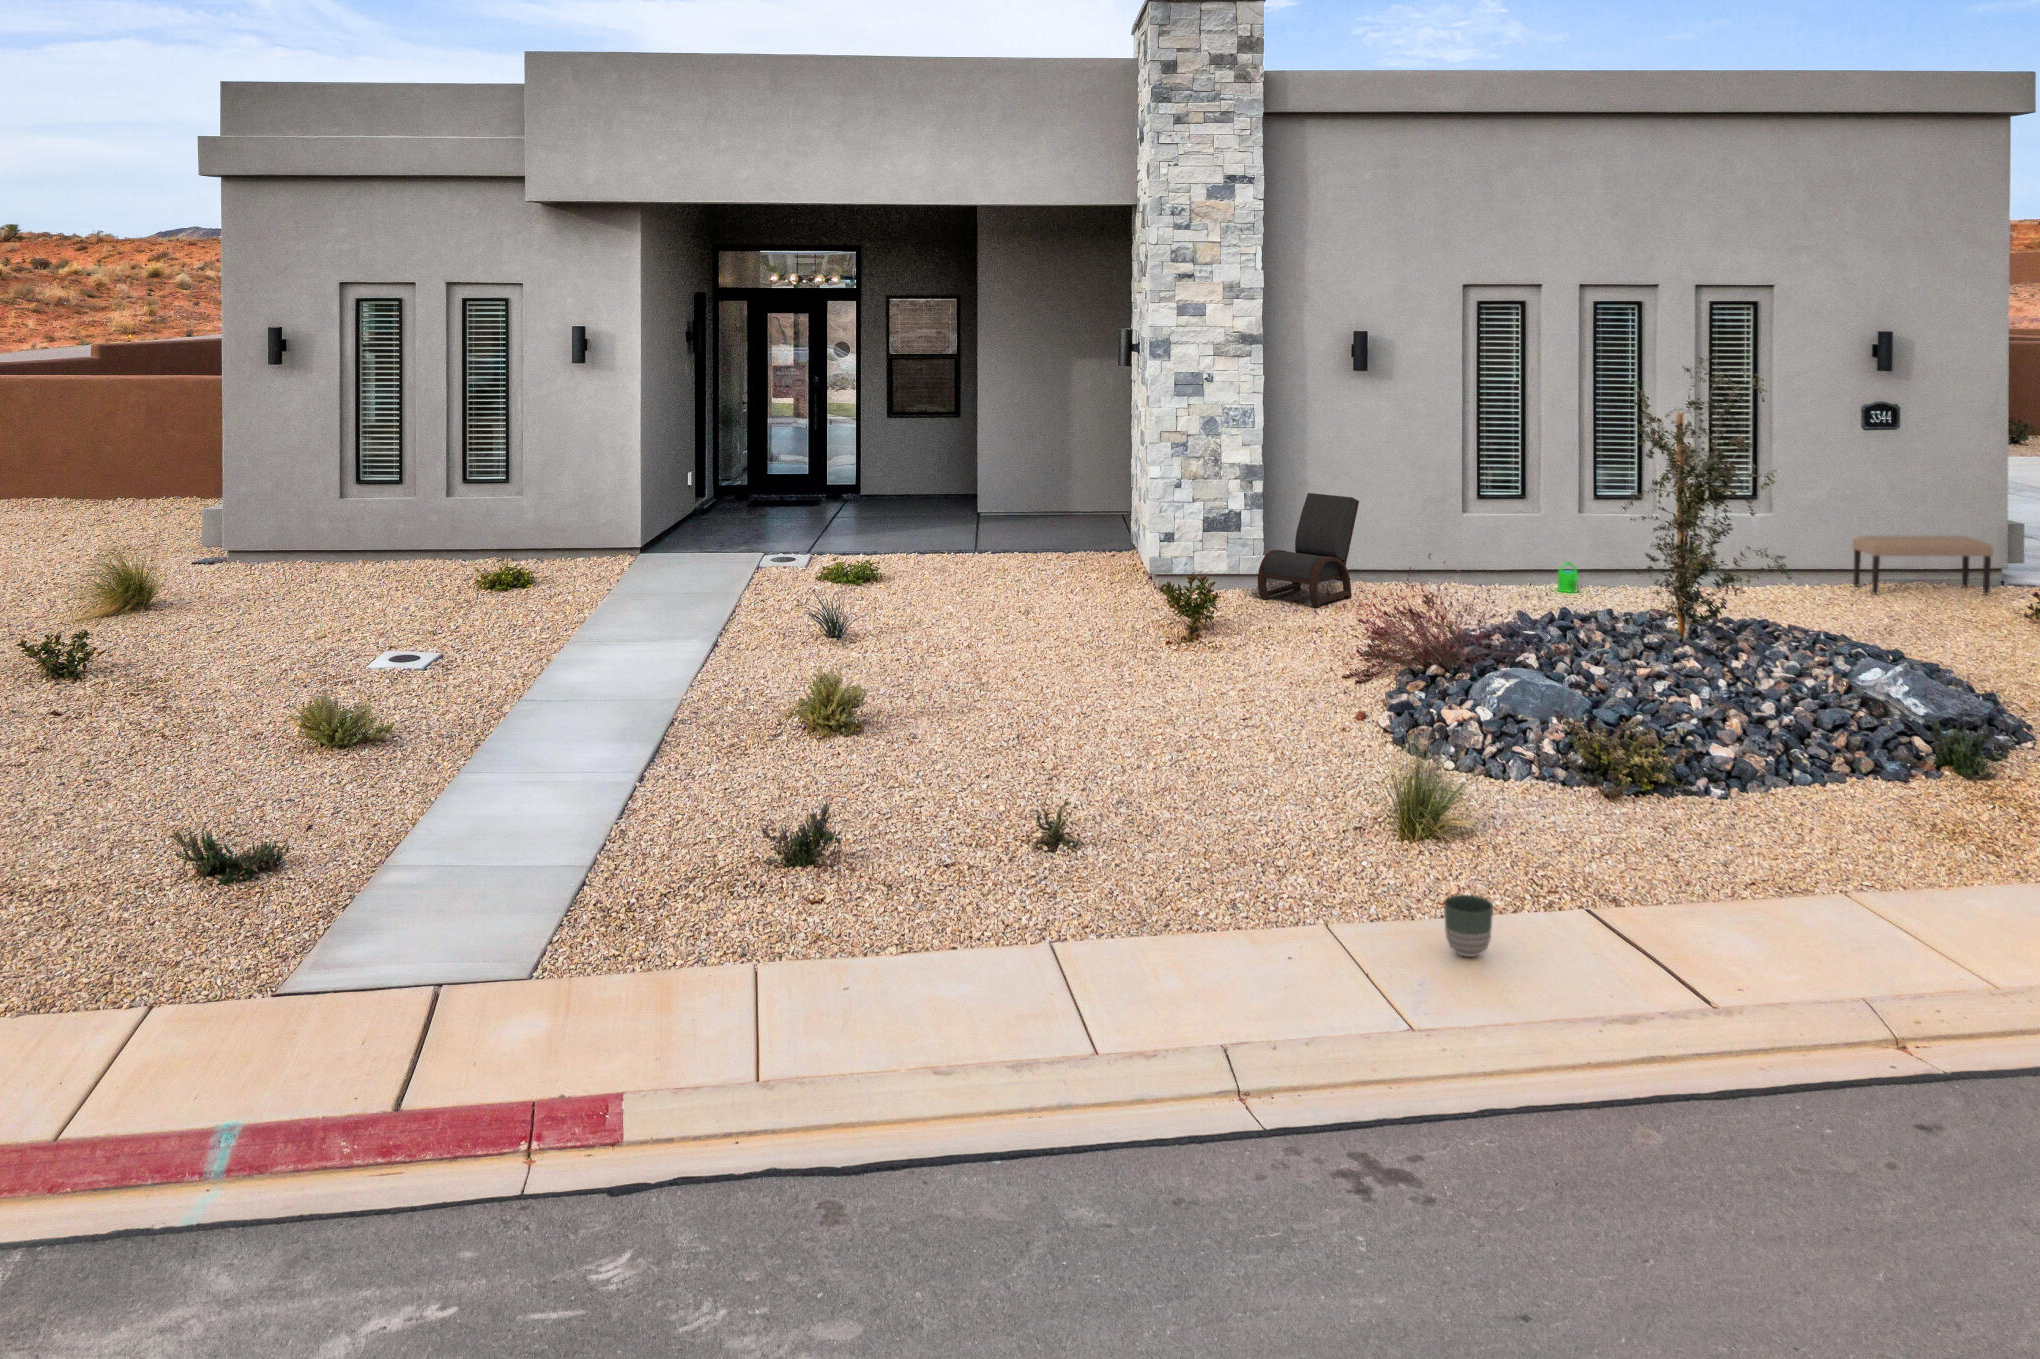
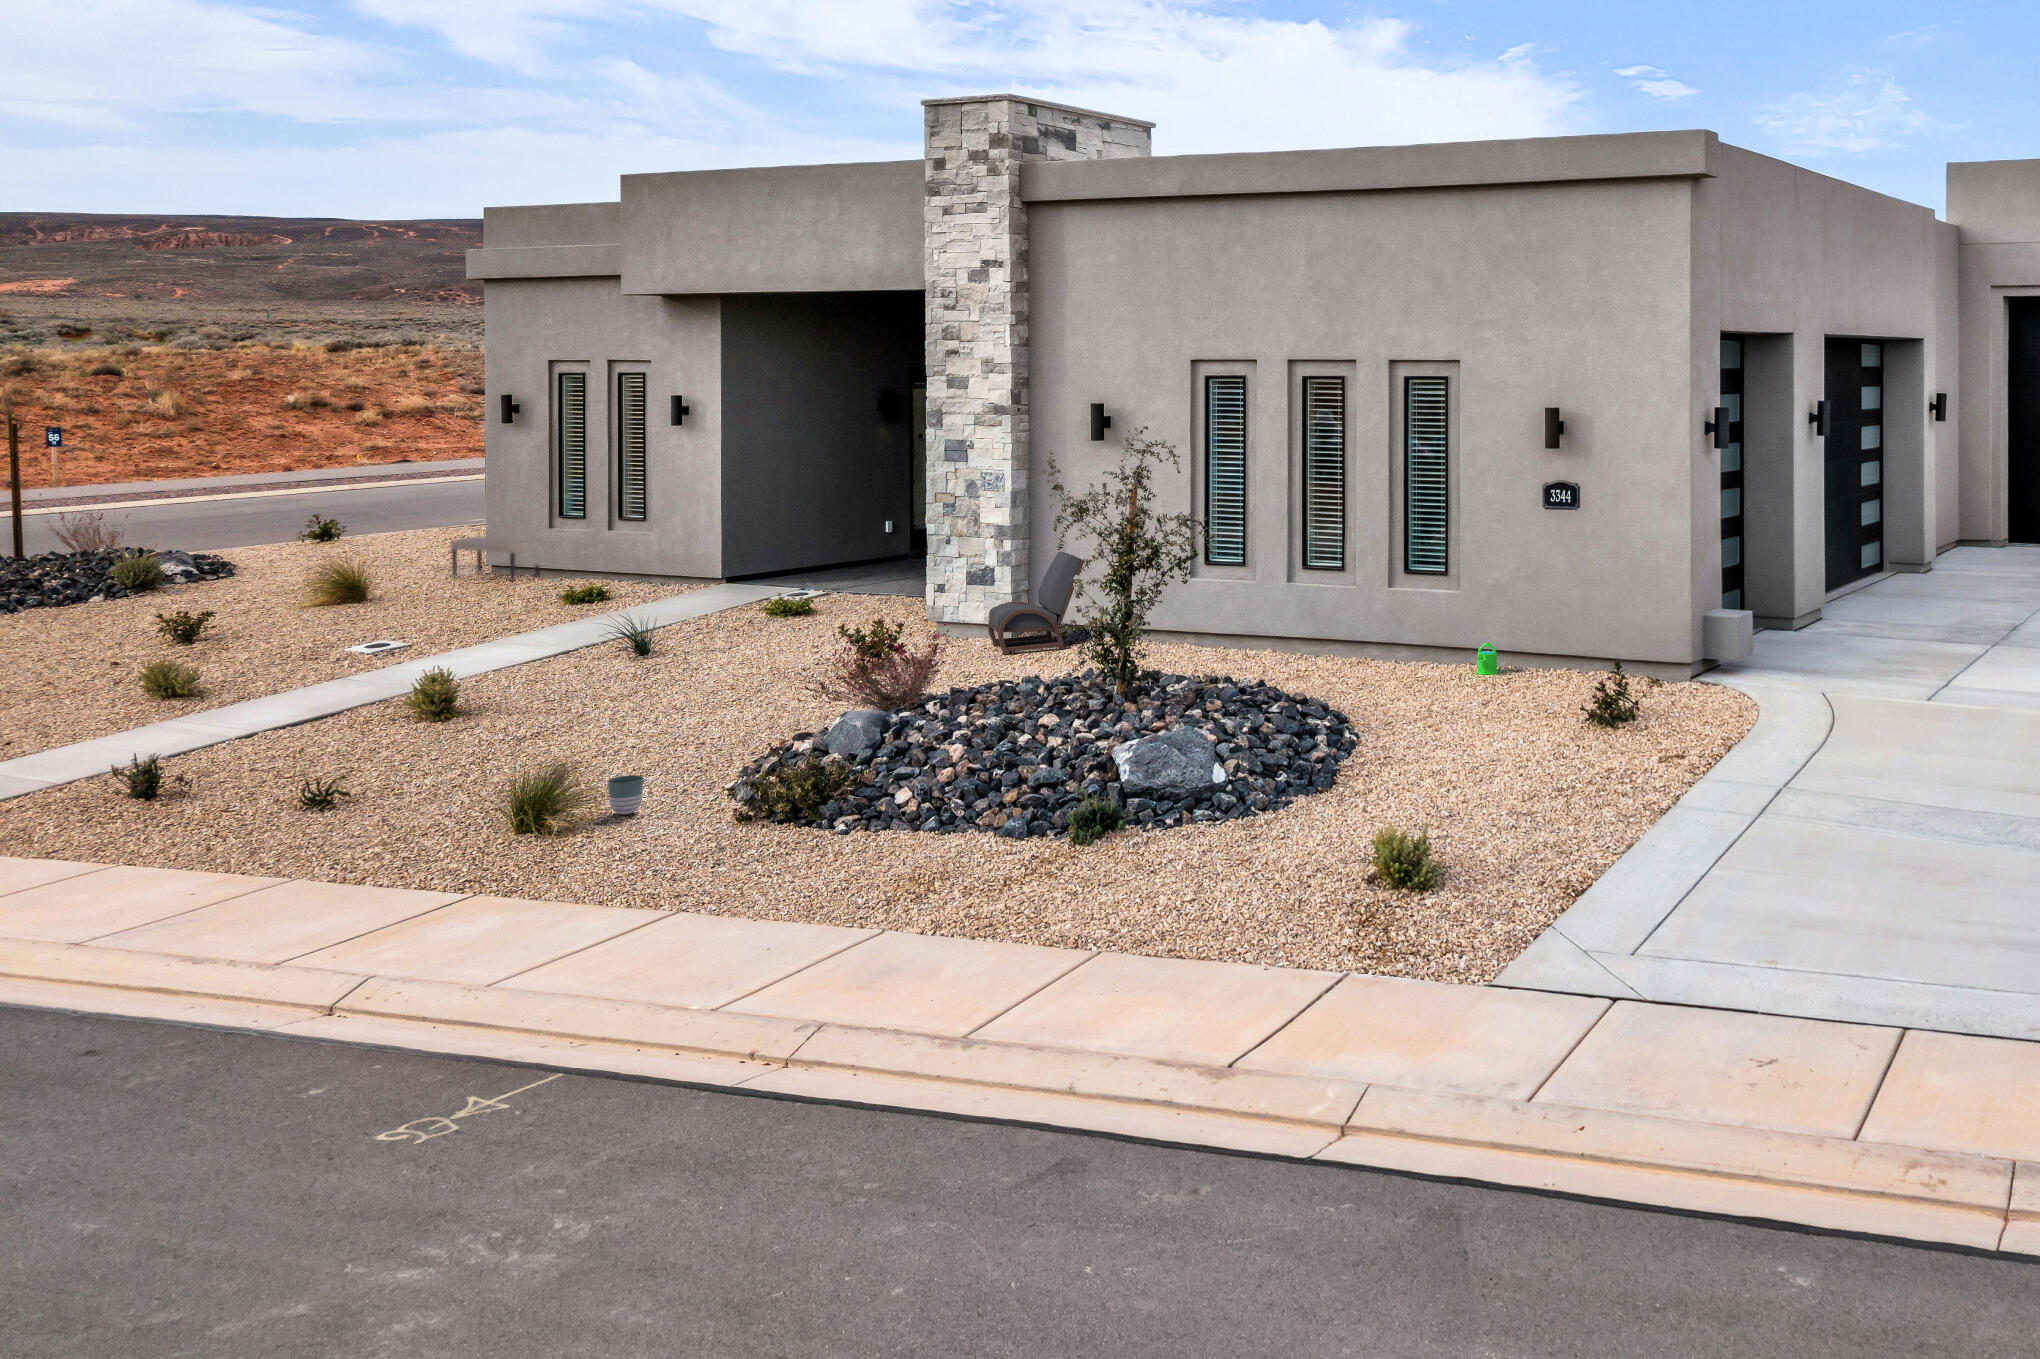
bench: present [1852,536,1993,594] -> present [450,537,540,580]
watering can: present [1557,562,1578,593] -> present [1476,643,1498,674]
planter: present [1444,895,1493,957] -> present [608,775,643,815]

